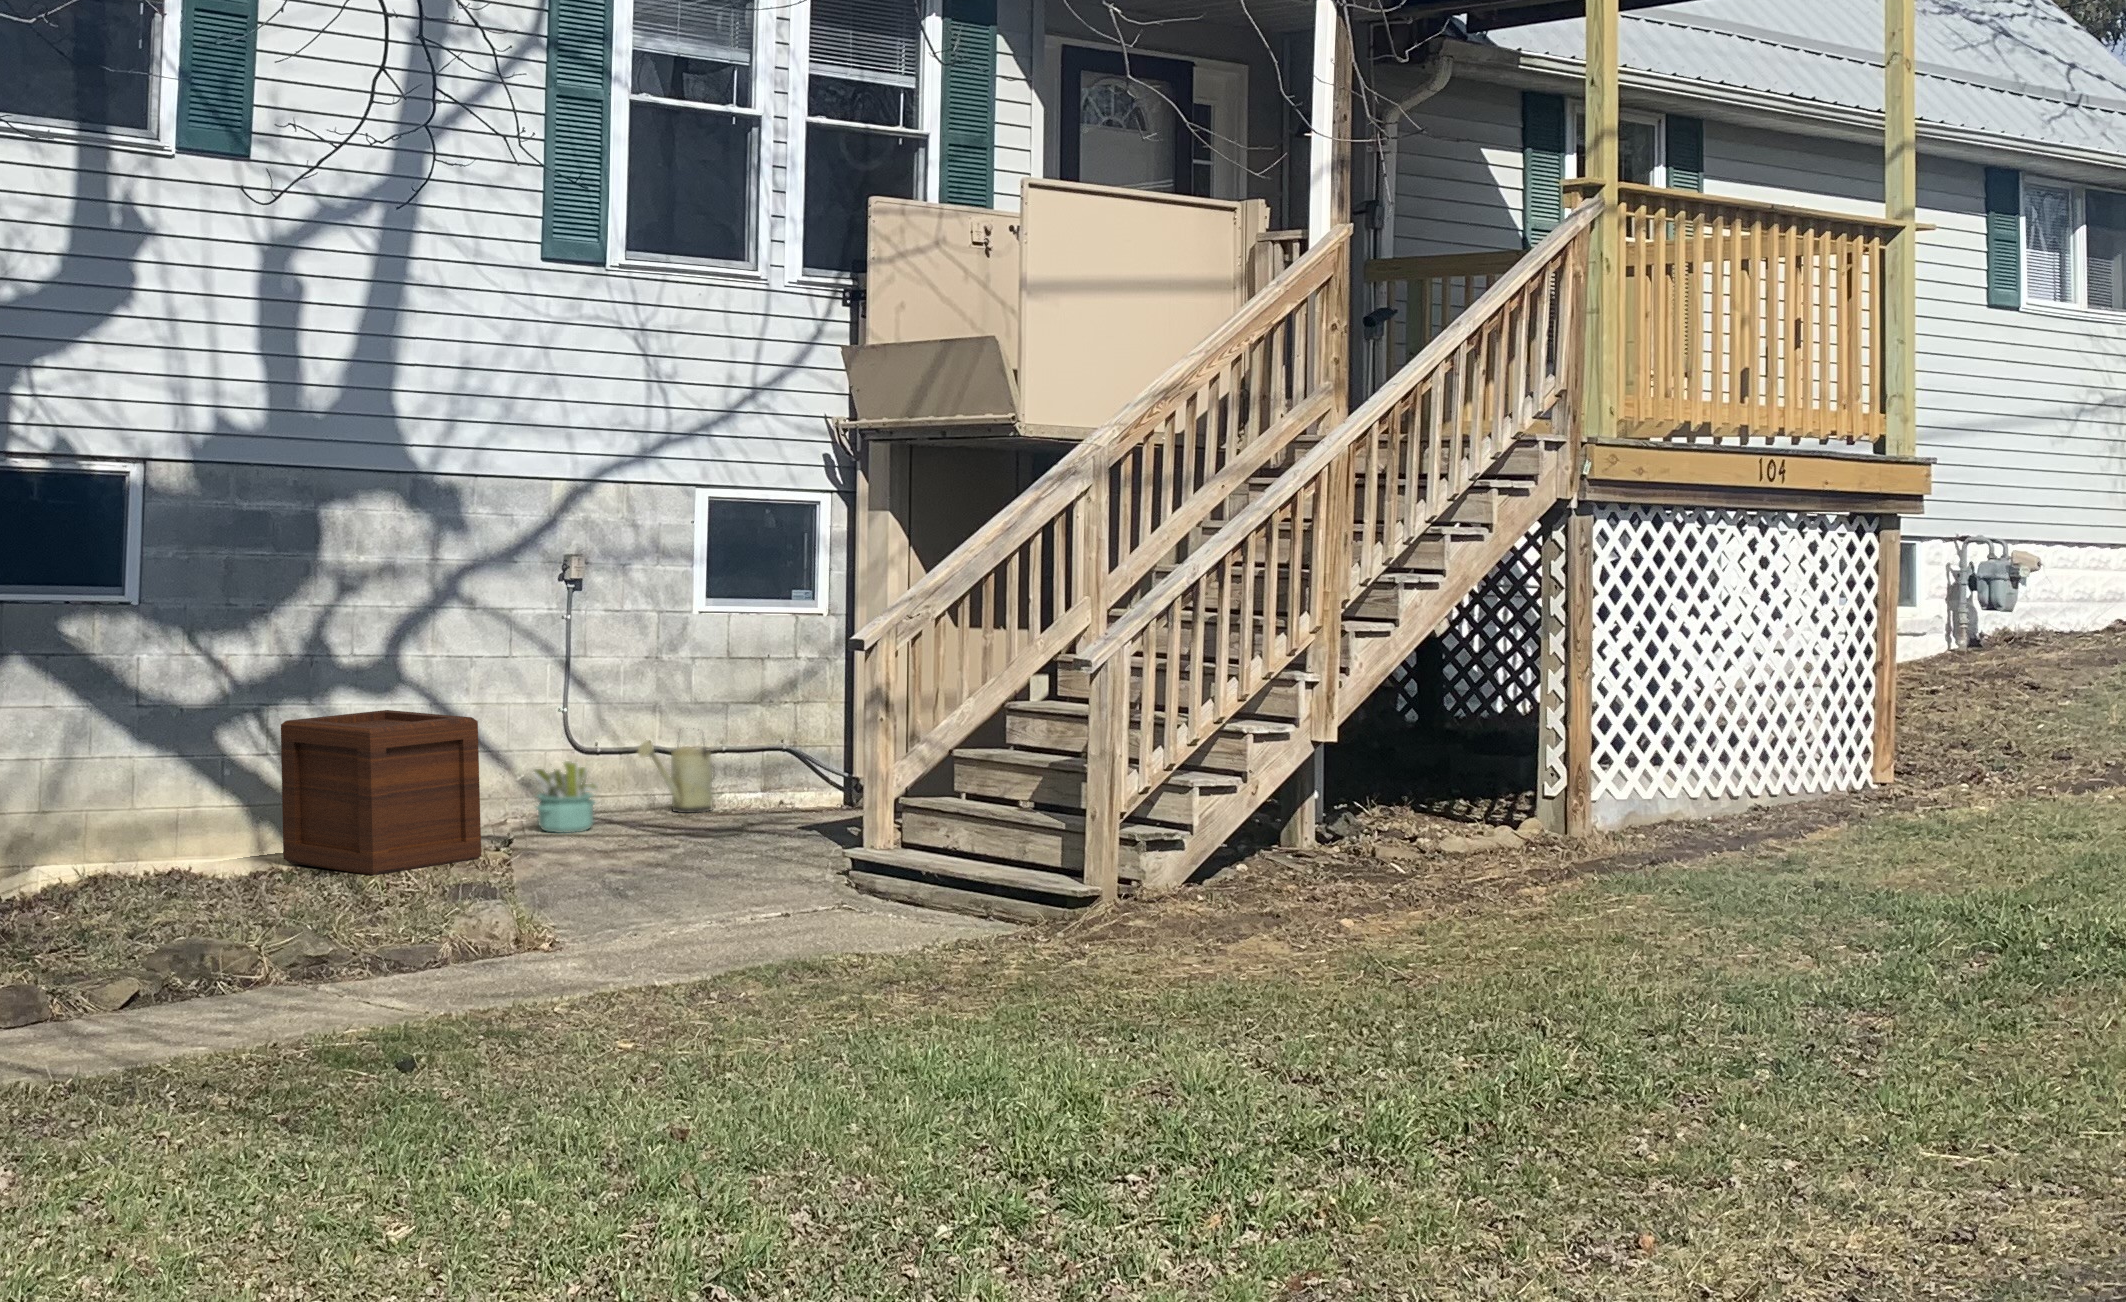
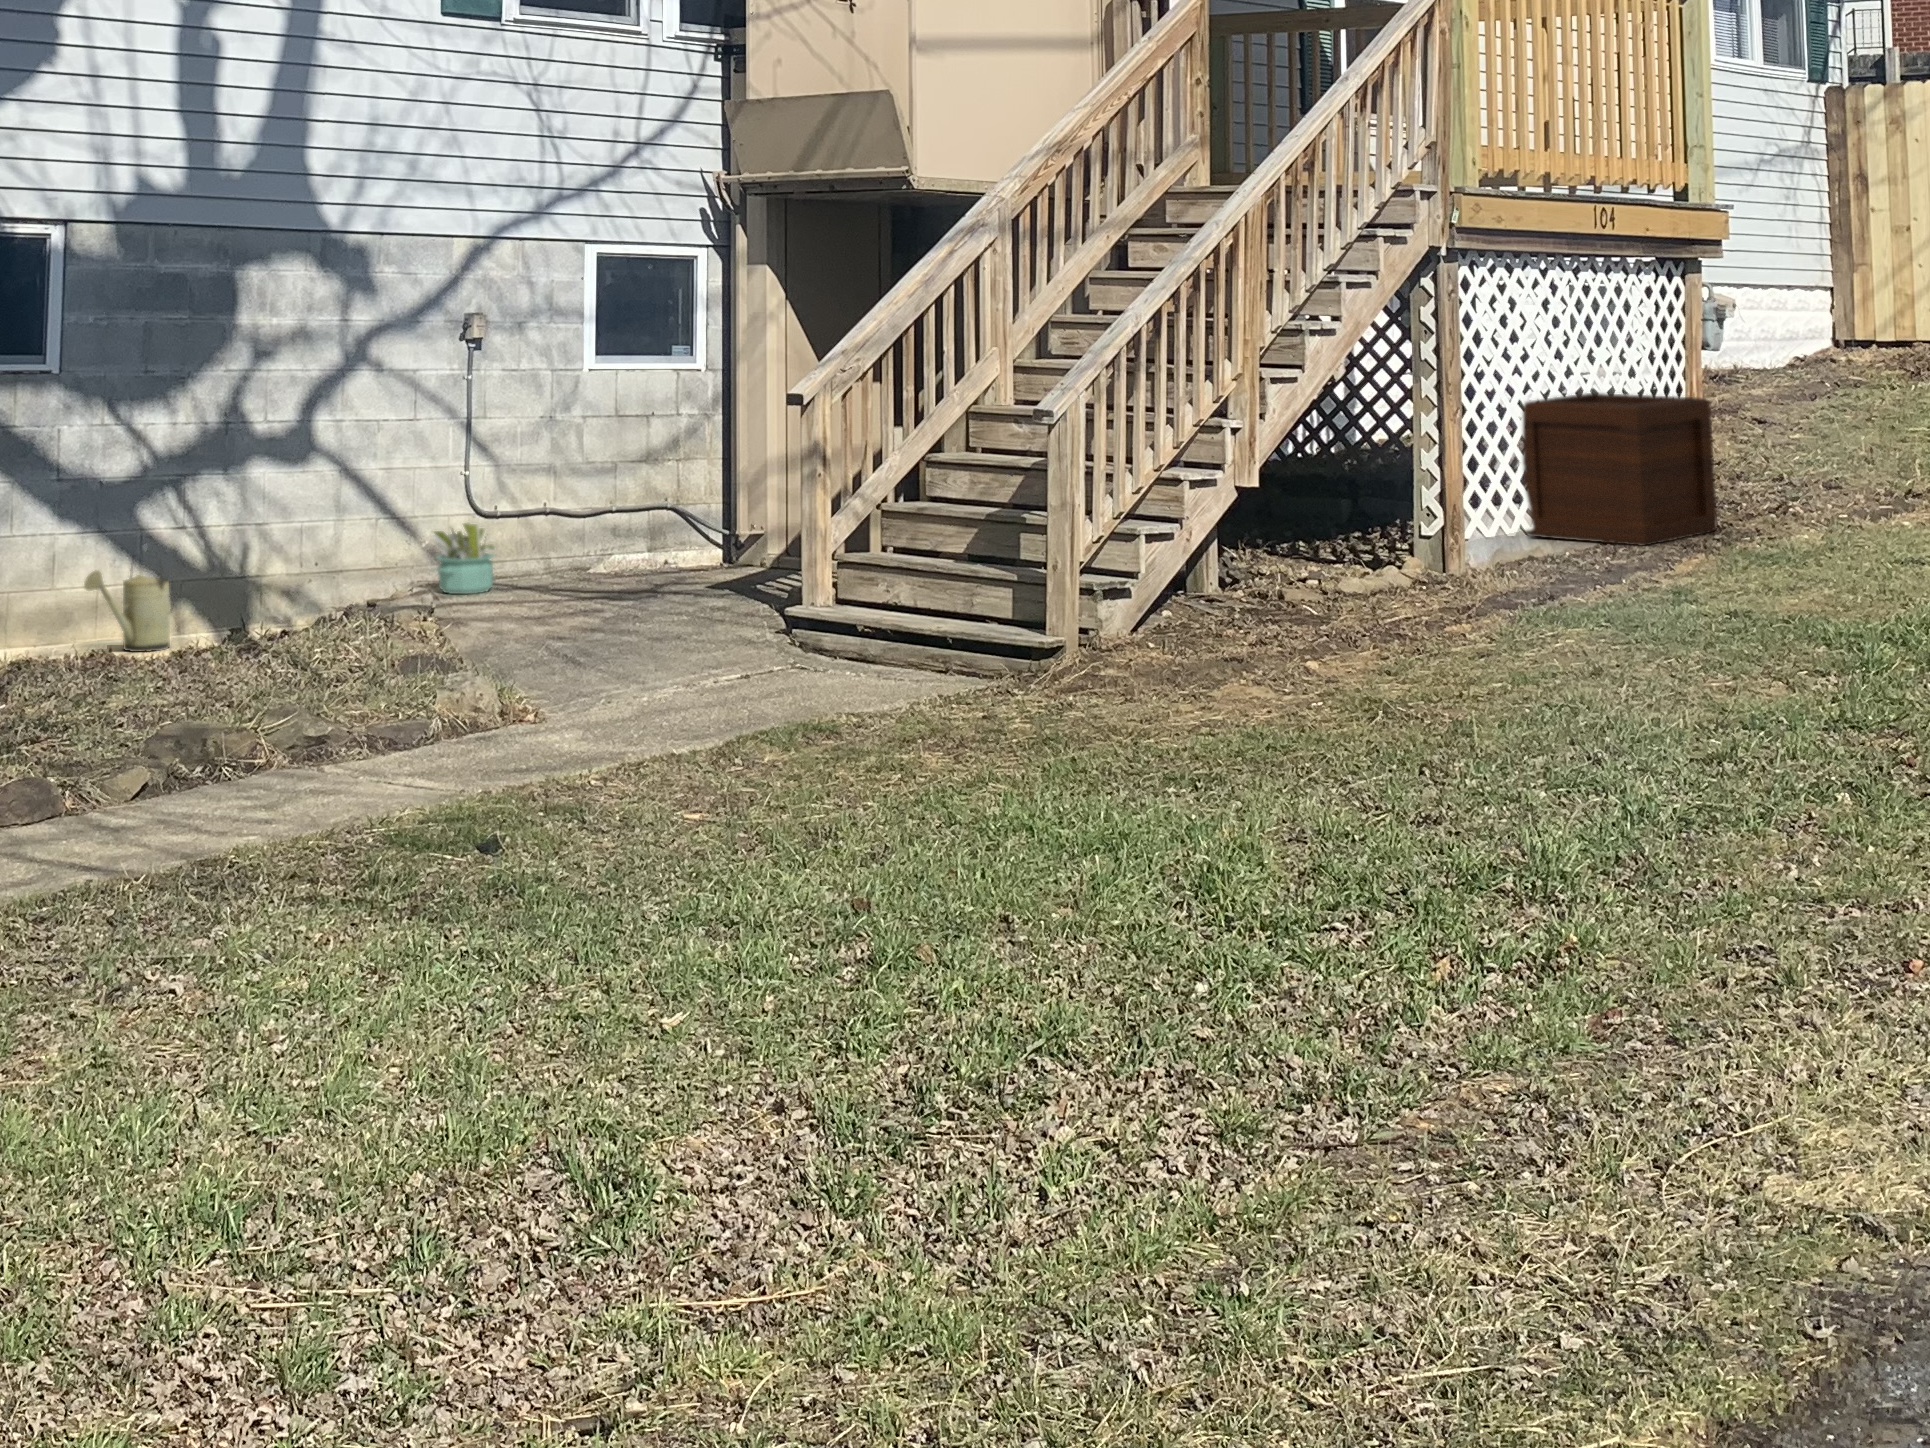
wooden crate: present [281,710,481,875] -> present [1523,393,1717,546]
watering can: present [638,729,714,813] -> present [84,555,172,652]

